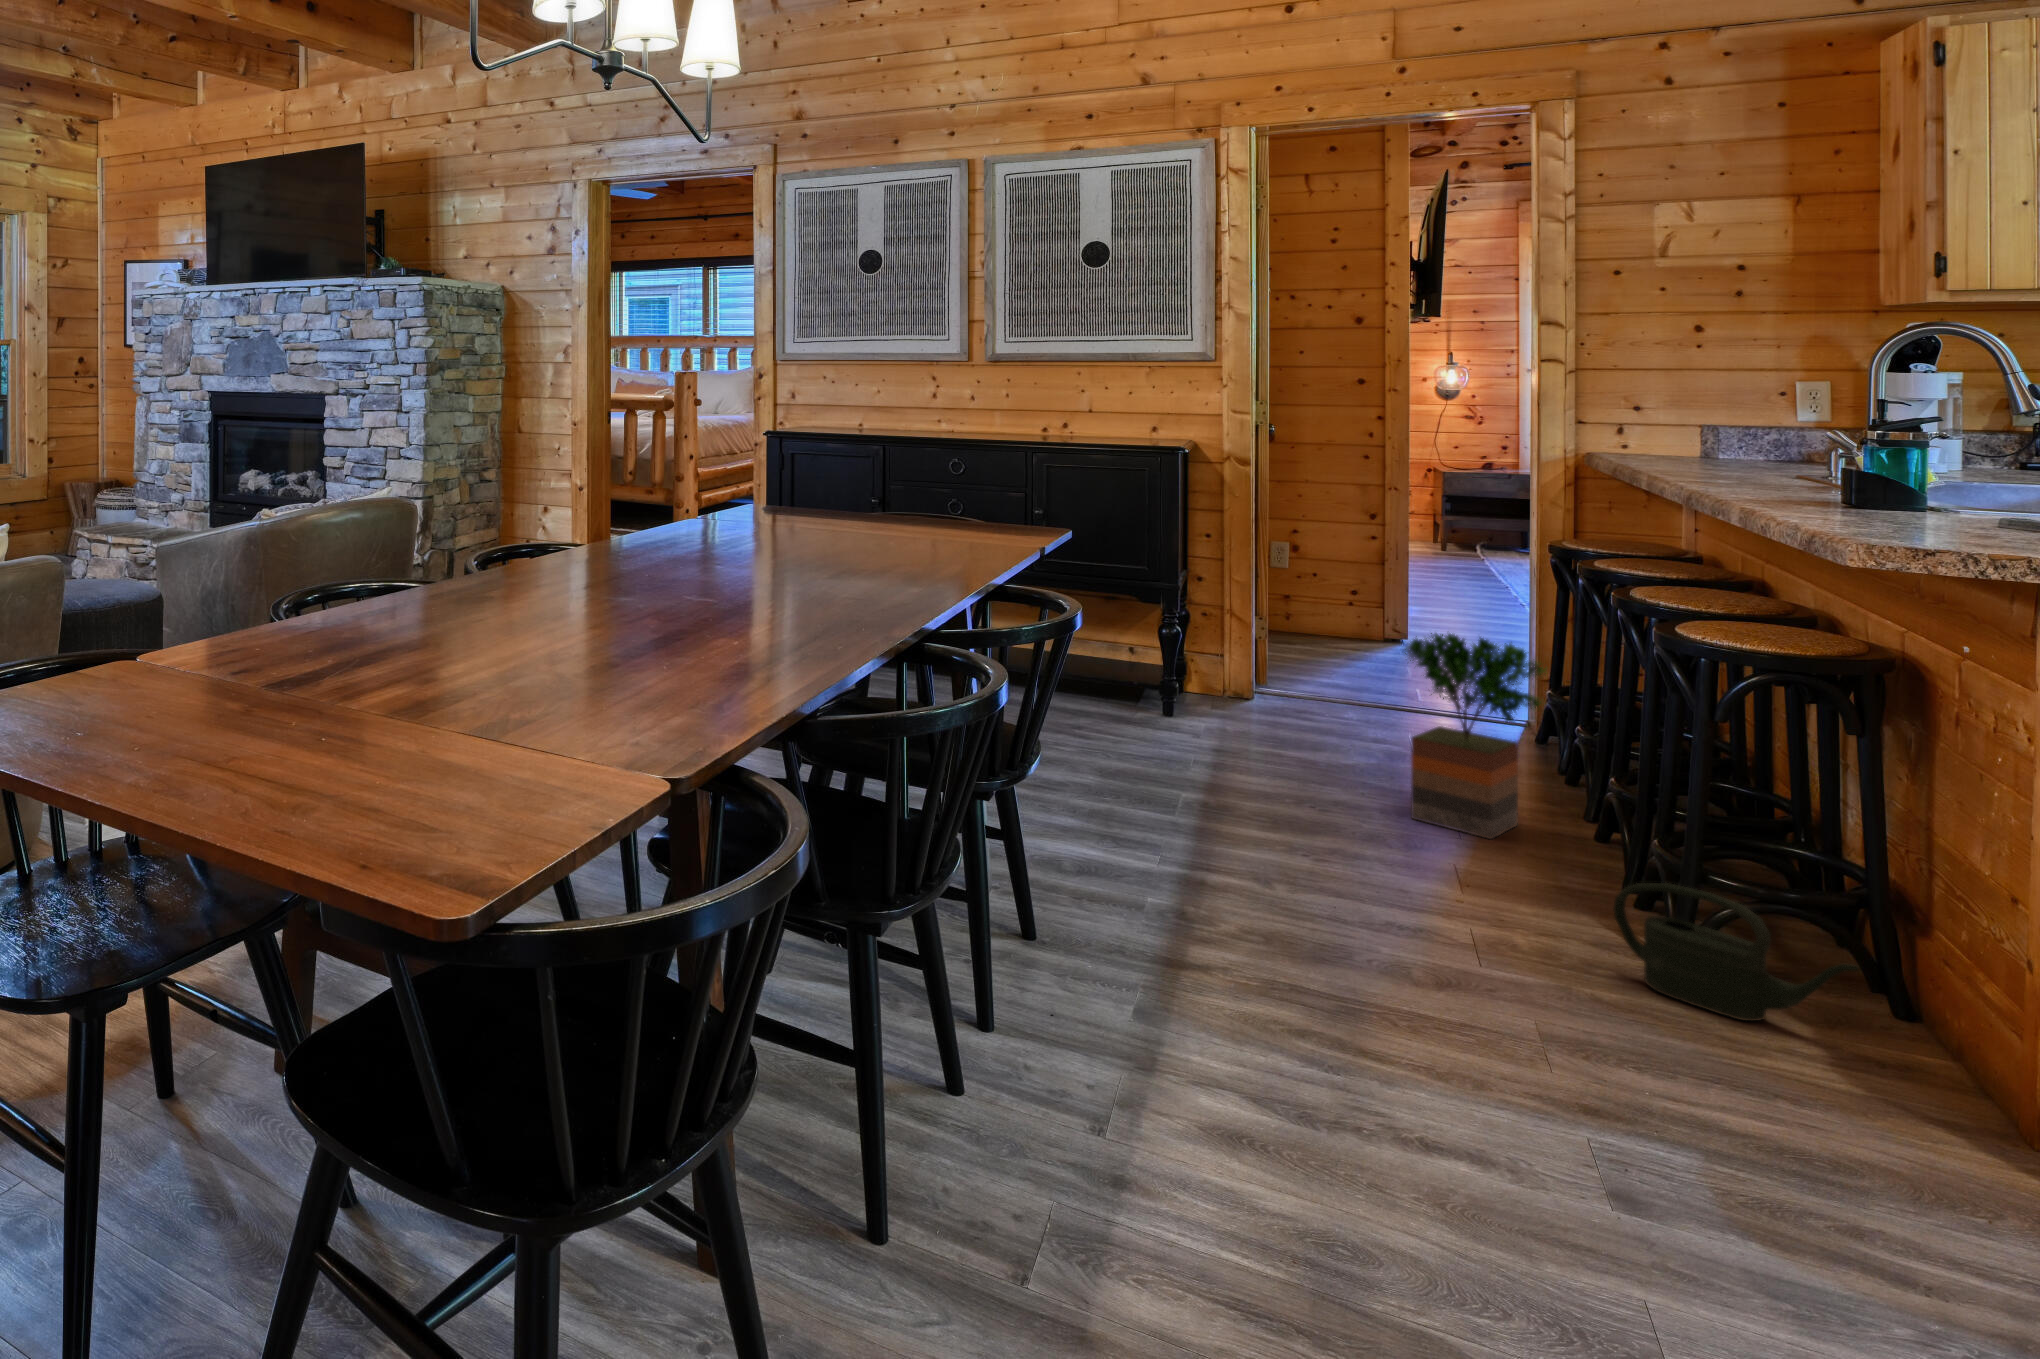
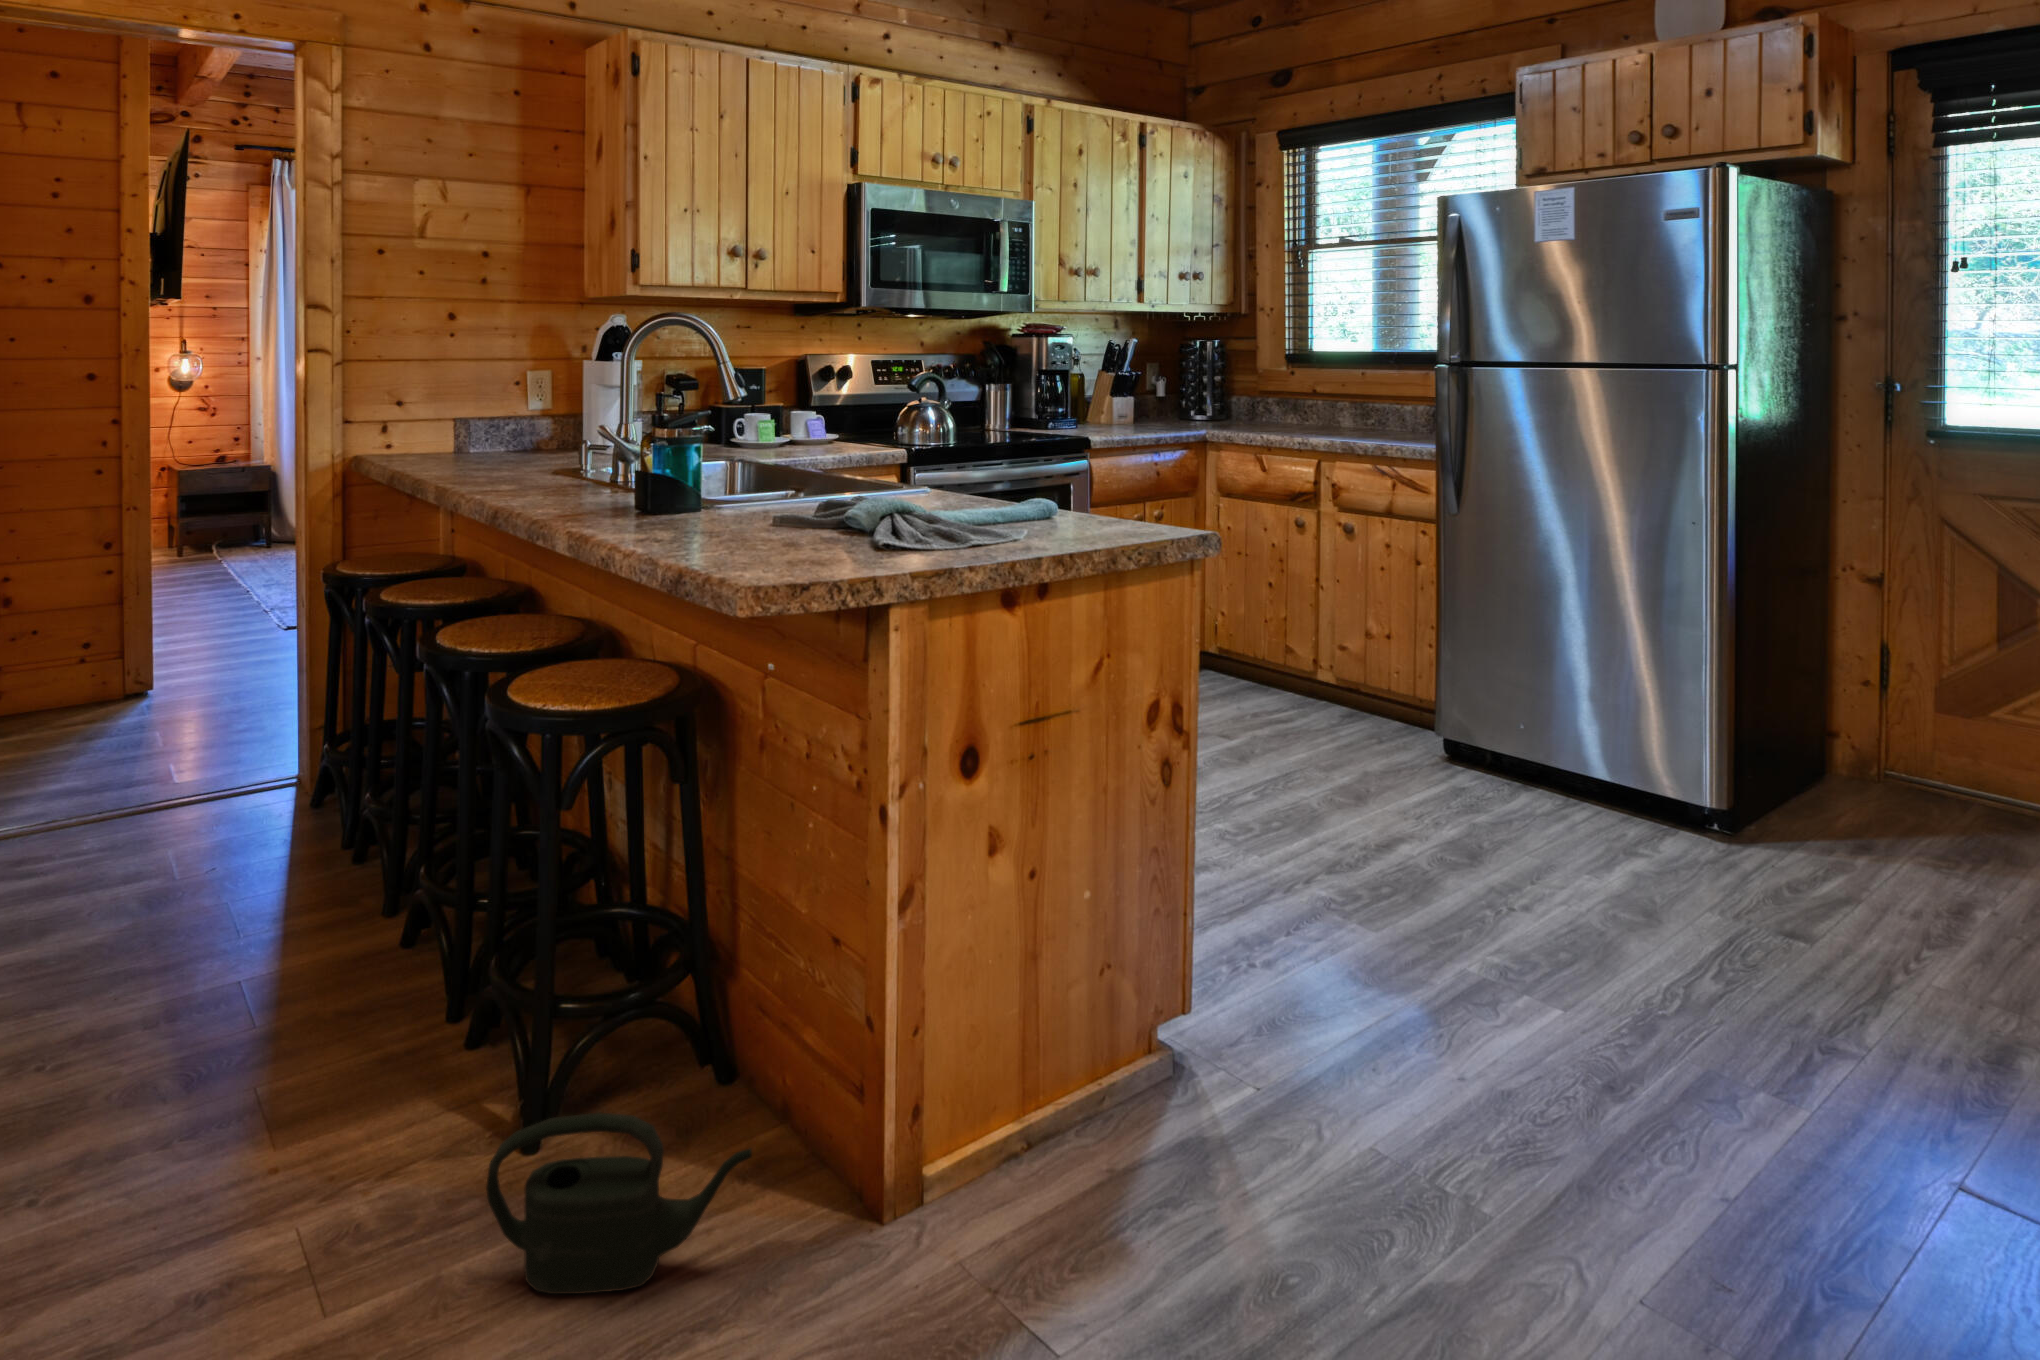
potted tree: present [1405,633,1545,839] -> none [159,740,354,1050]

